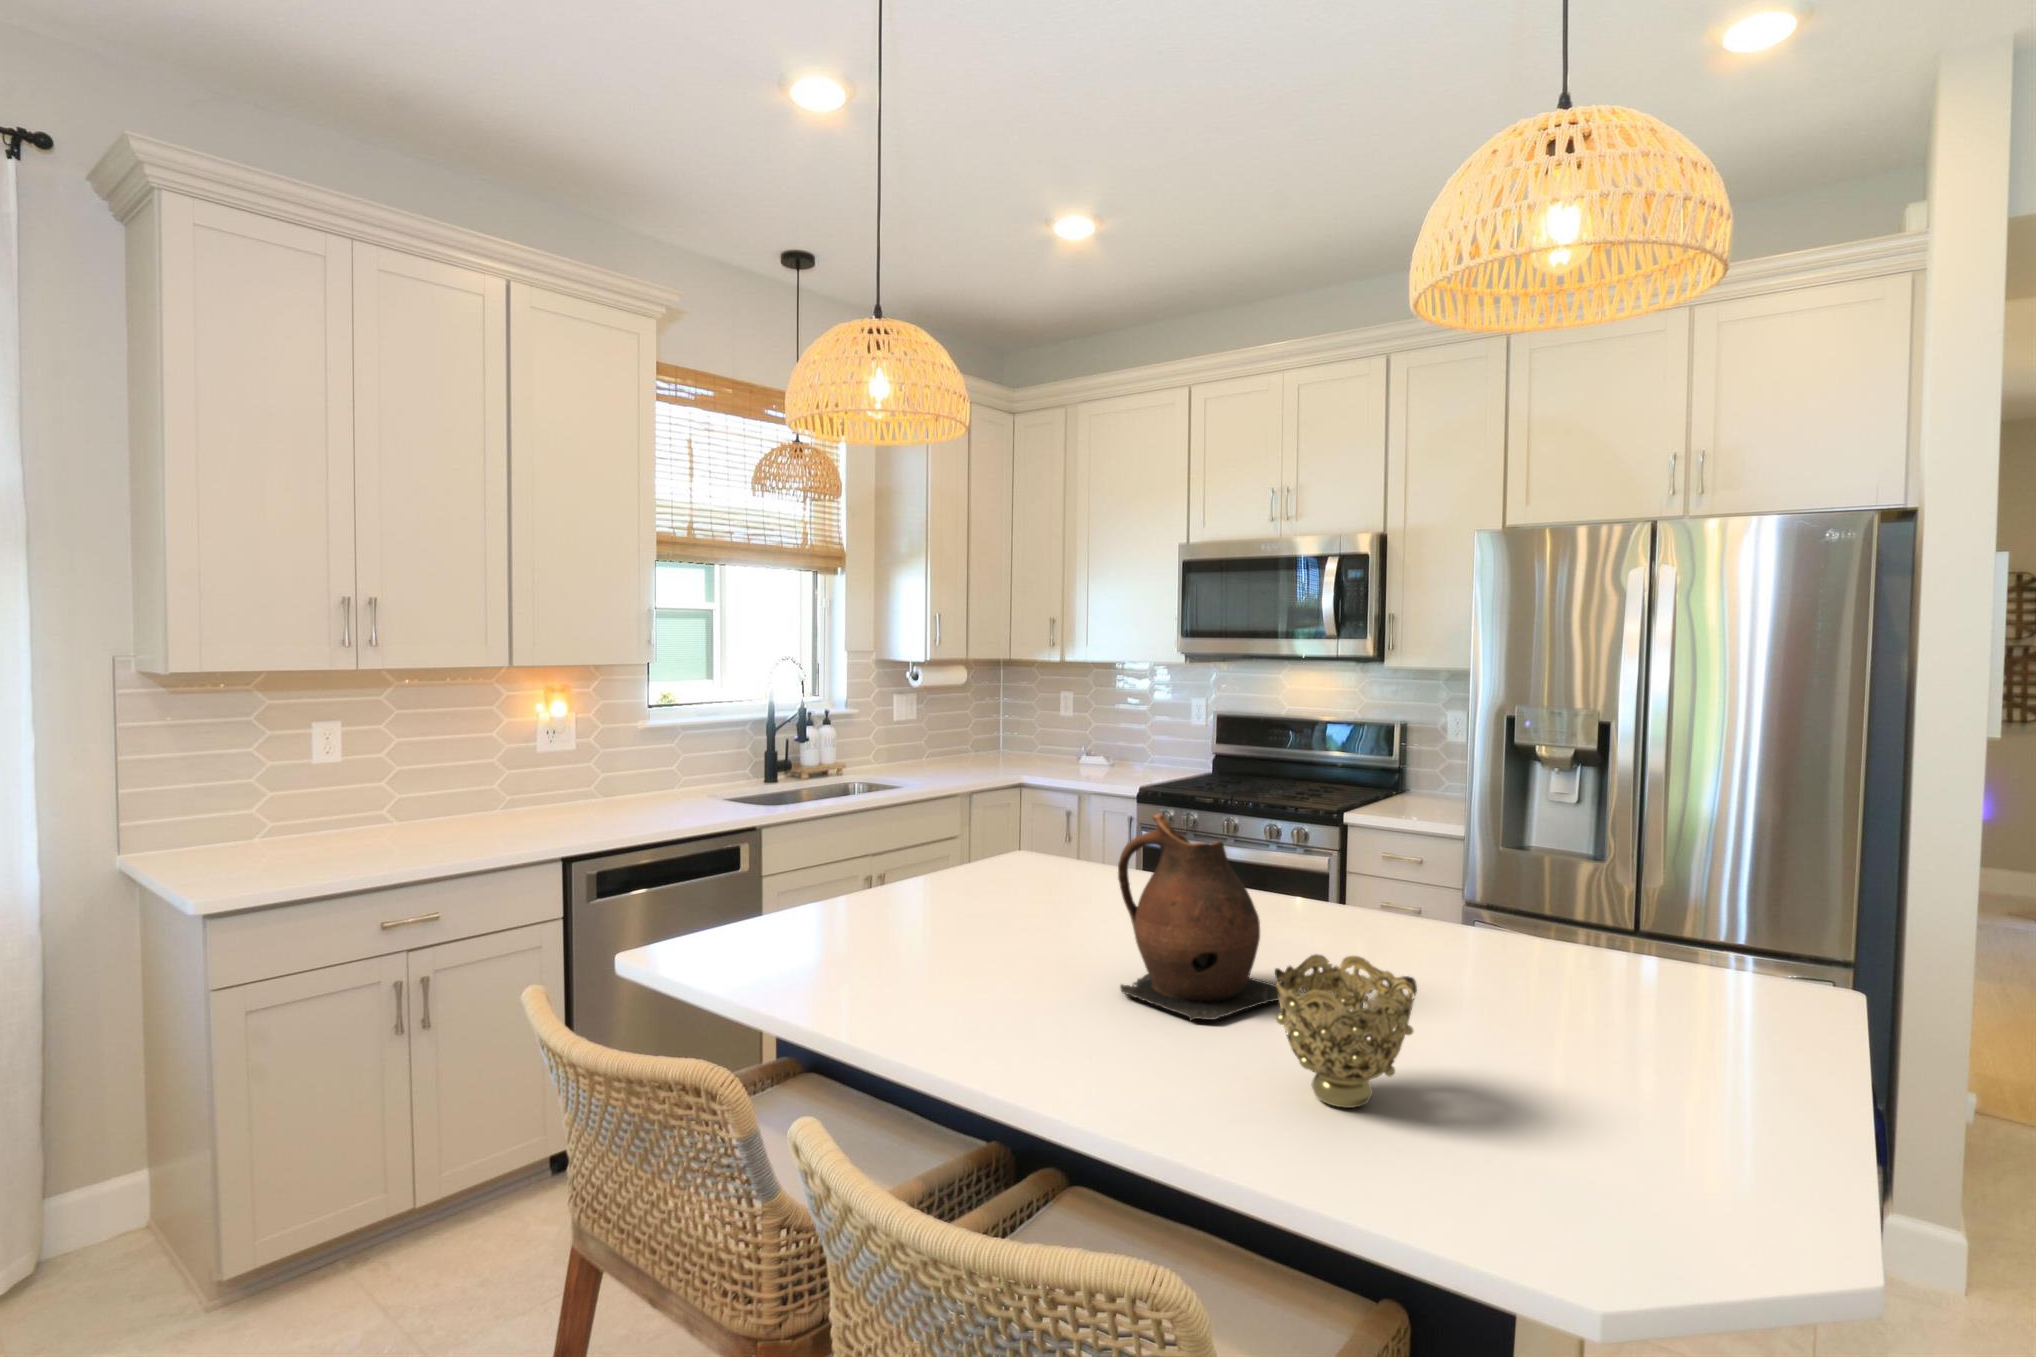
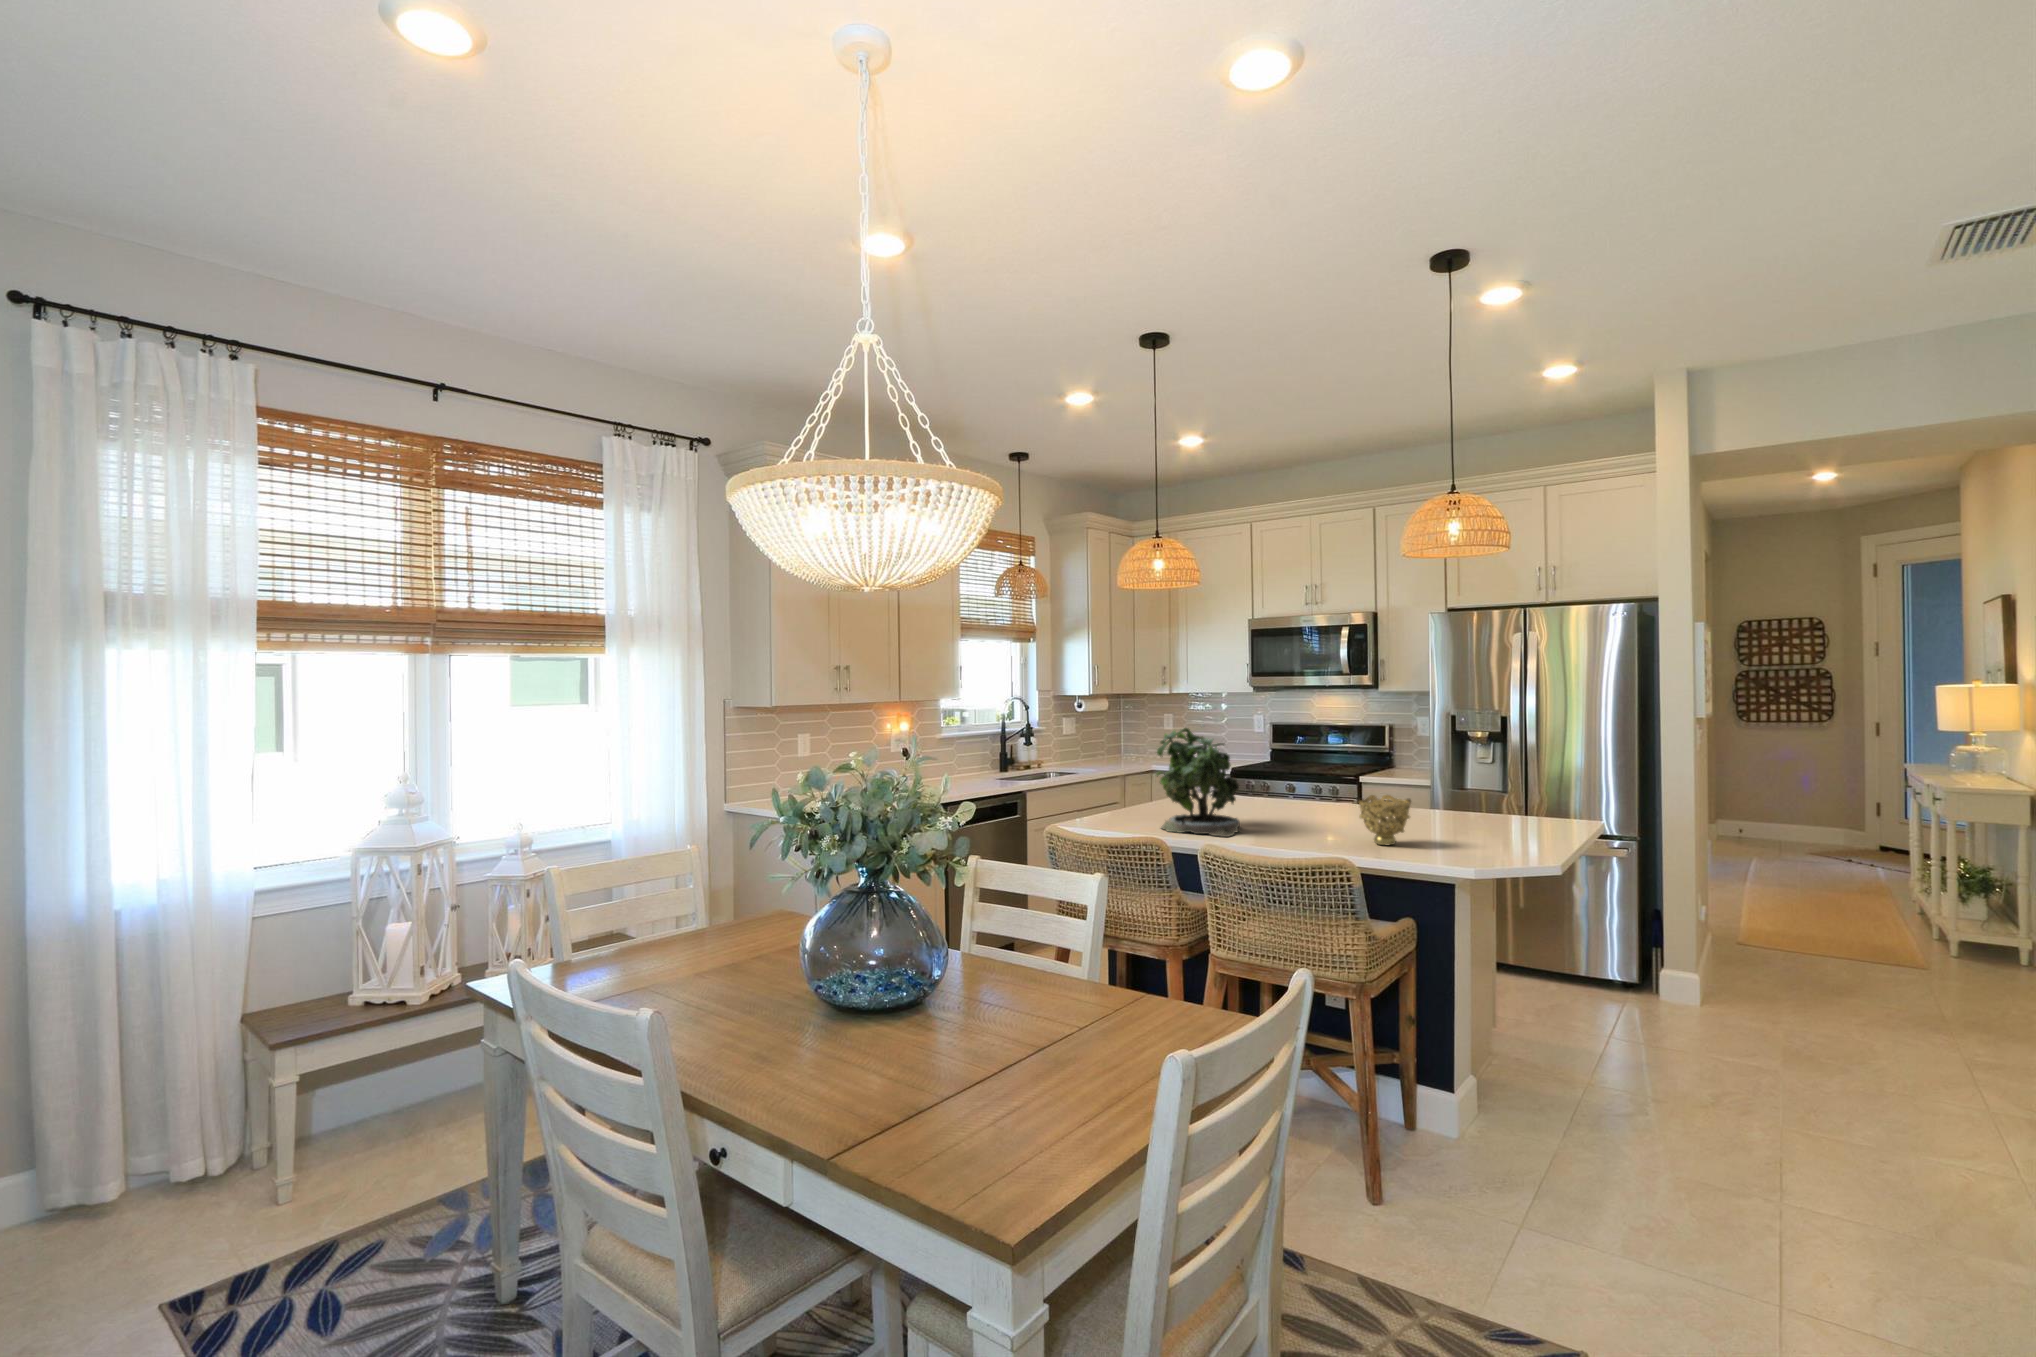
potted plant: none [807,743,1020,1042] -> present [1156,728,1240,837]
ceramic pitcher: present [1118,814,1279,1021] -> none [1281,751,1357,832]

